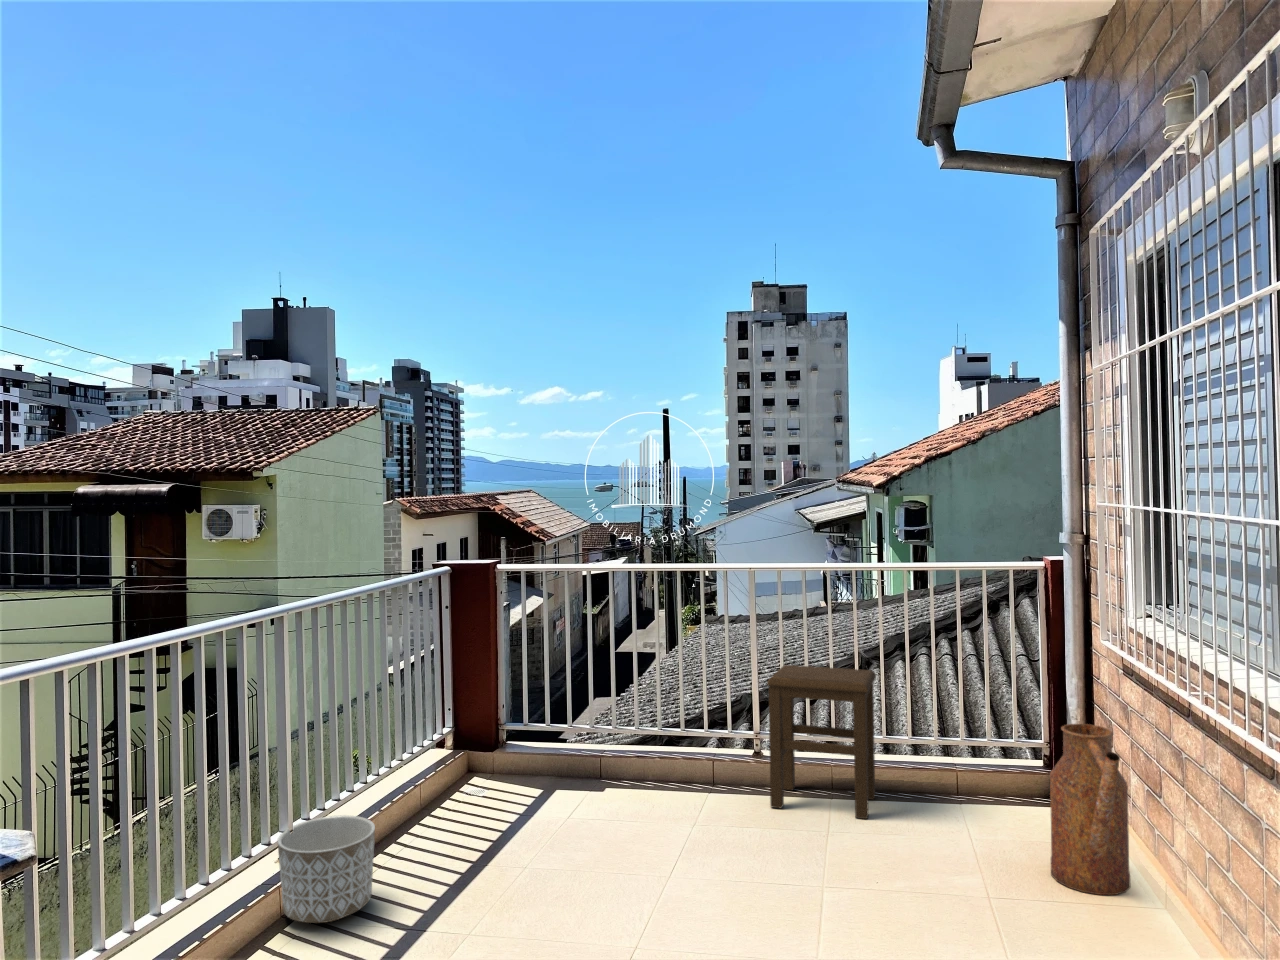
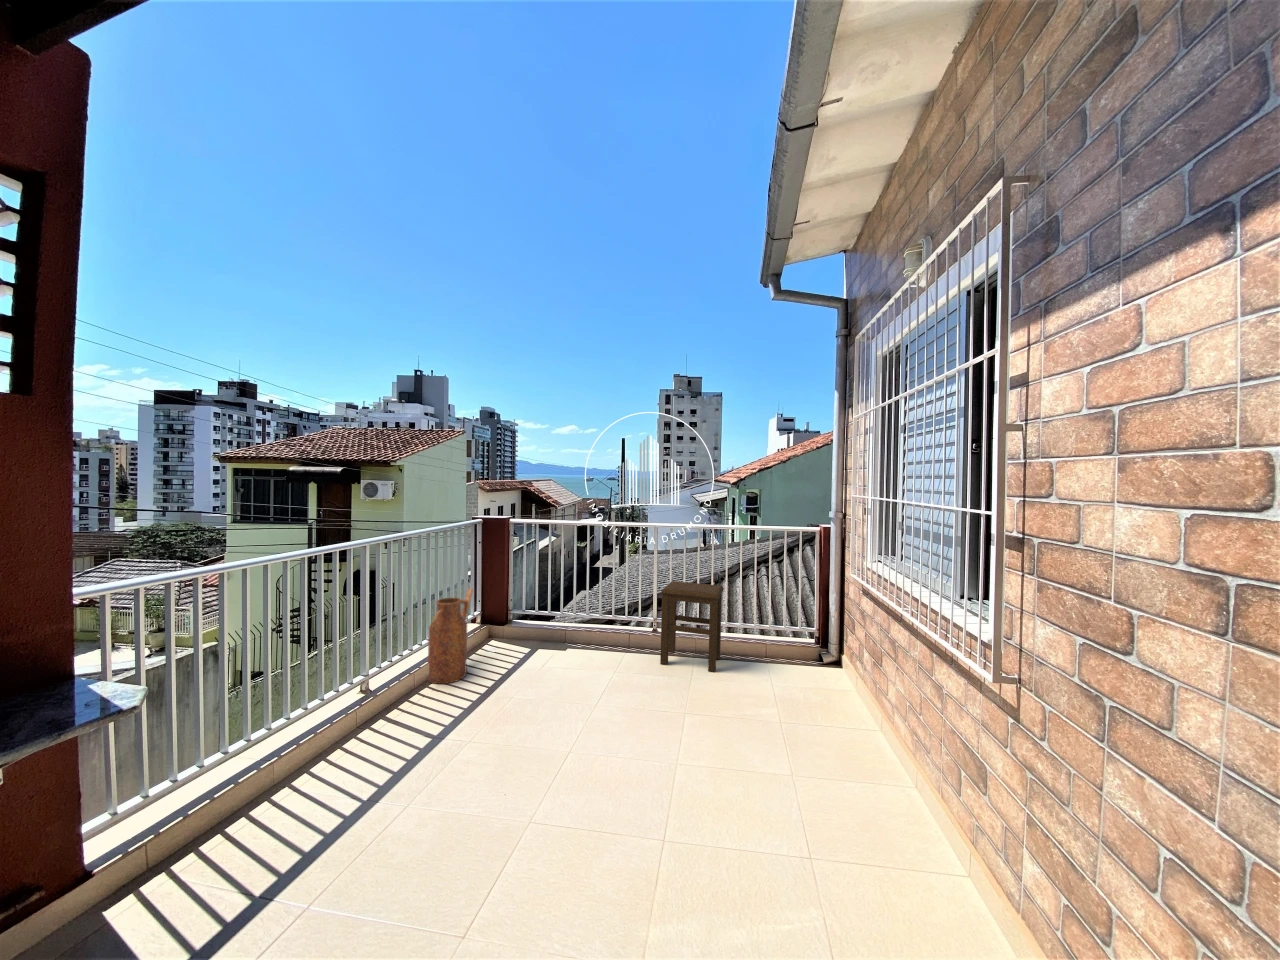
watering can: present [1050,724,1131,895] -> present [427,589,473,684]
planter: present [278,815,375,923] -> none [345,671,412,741]

